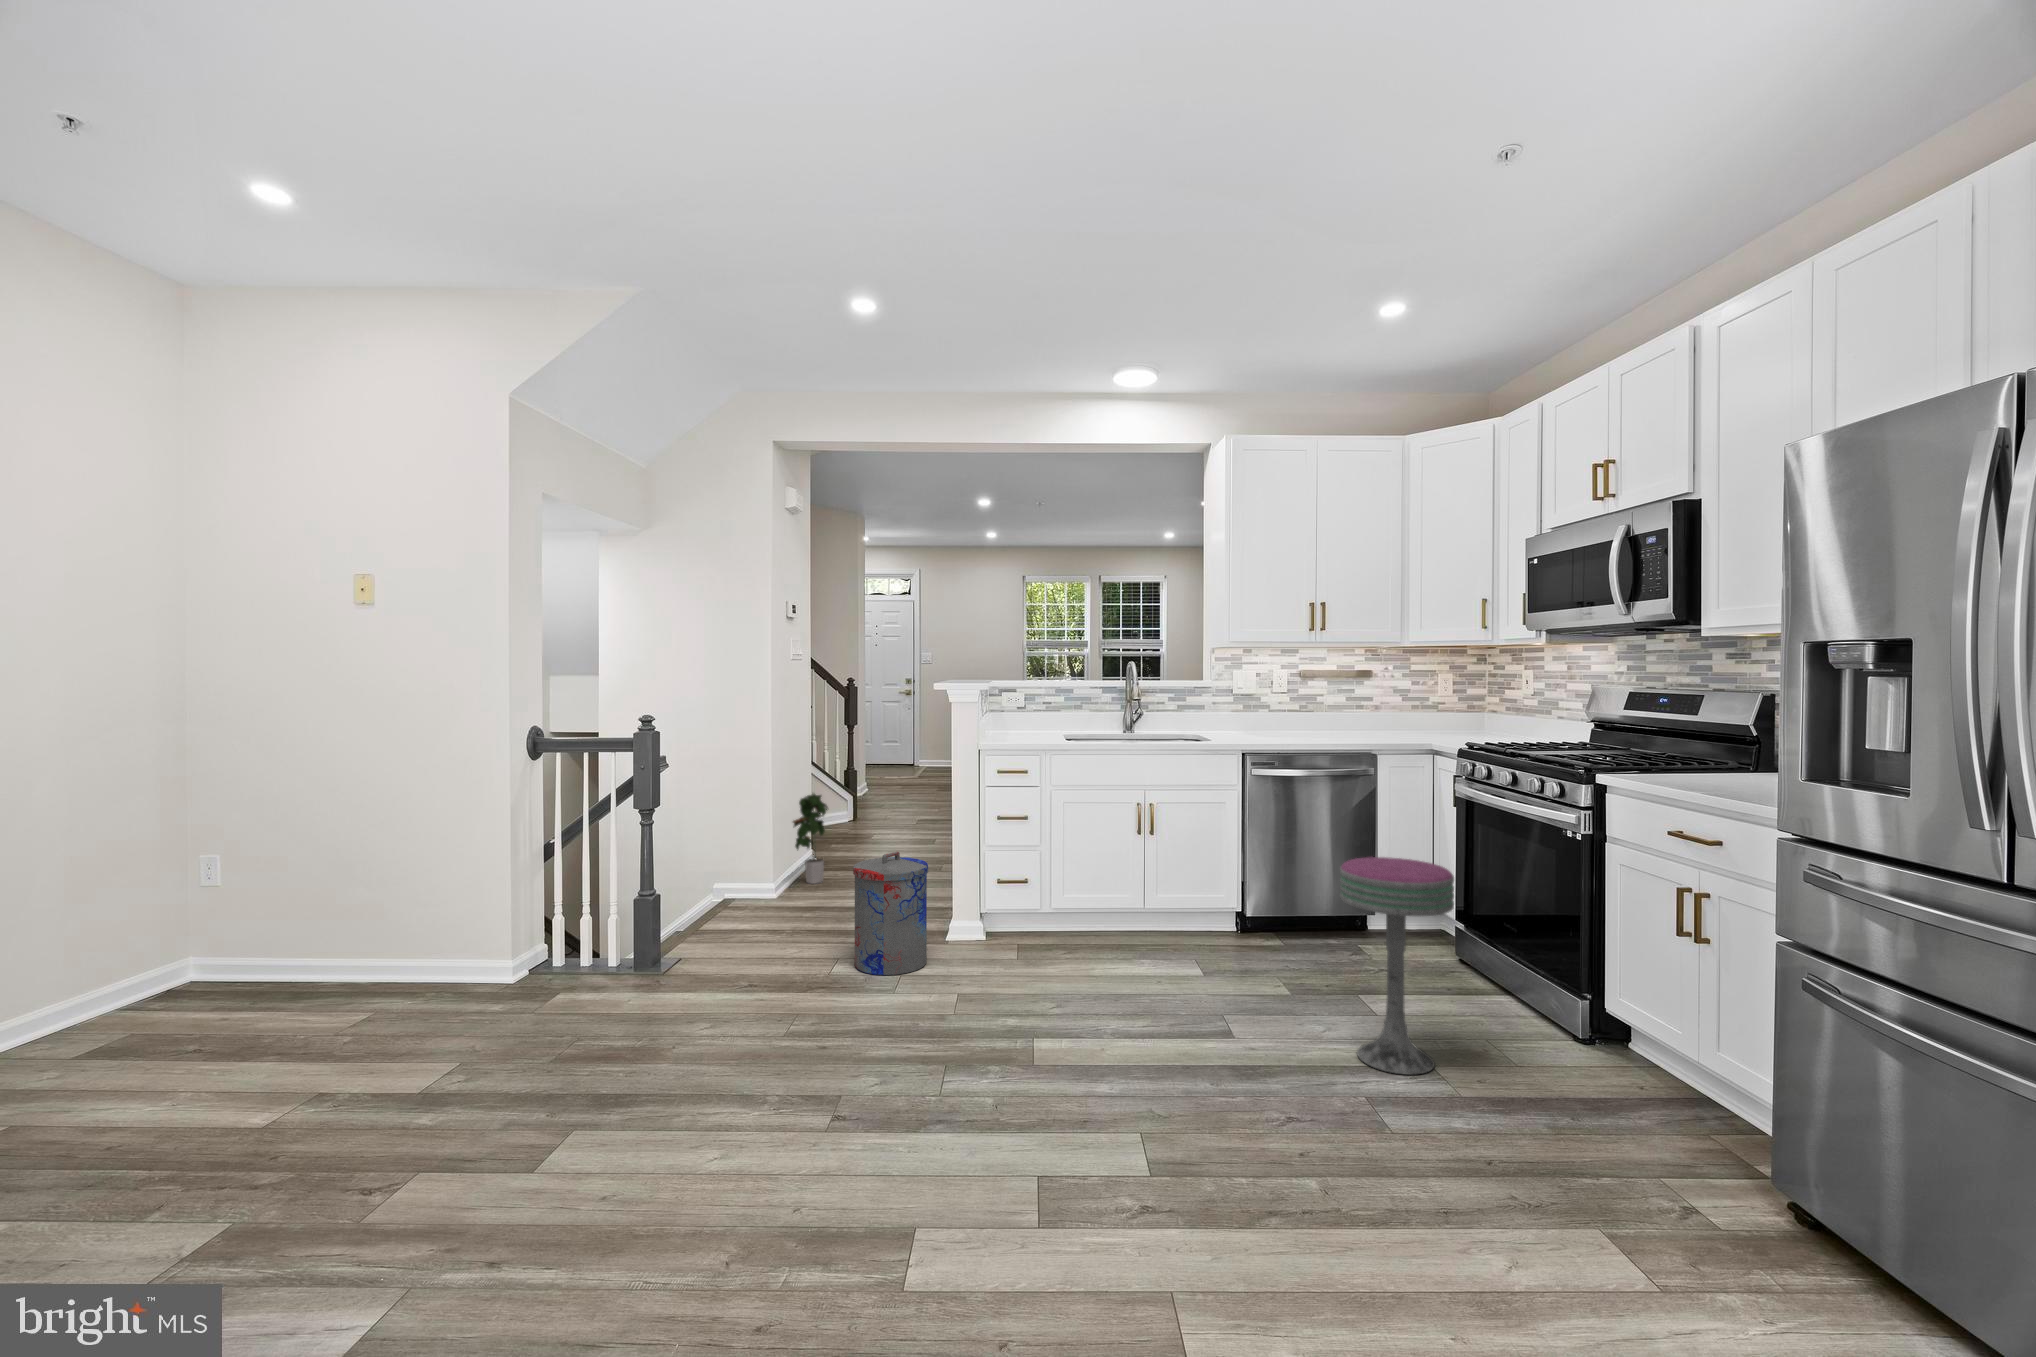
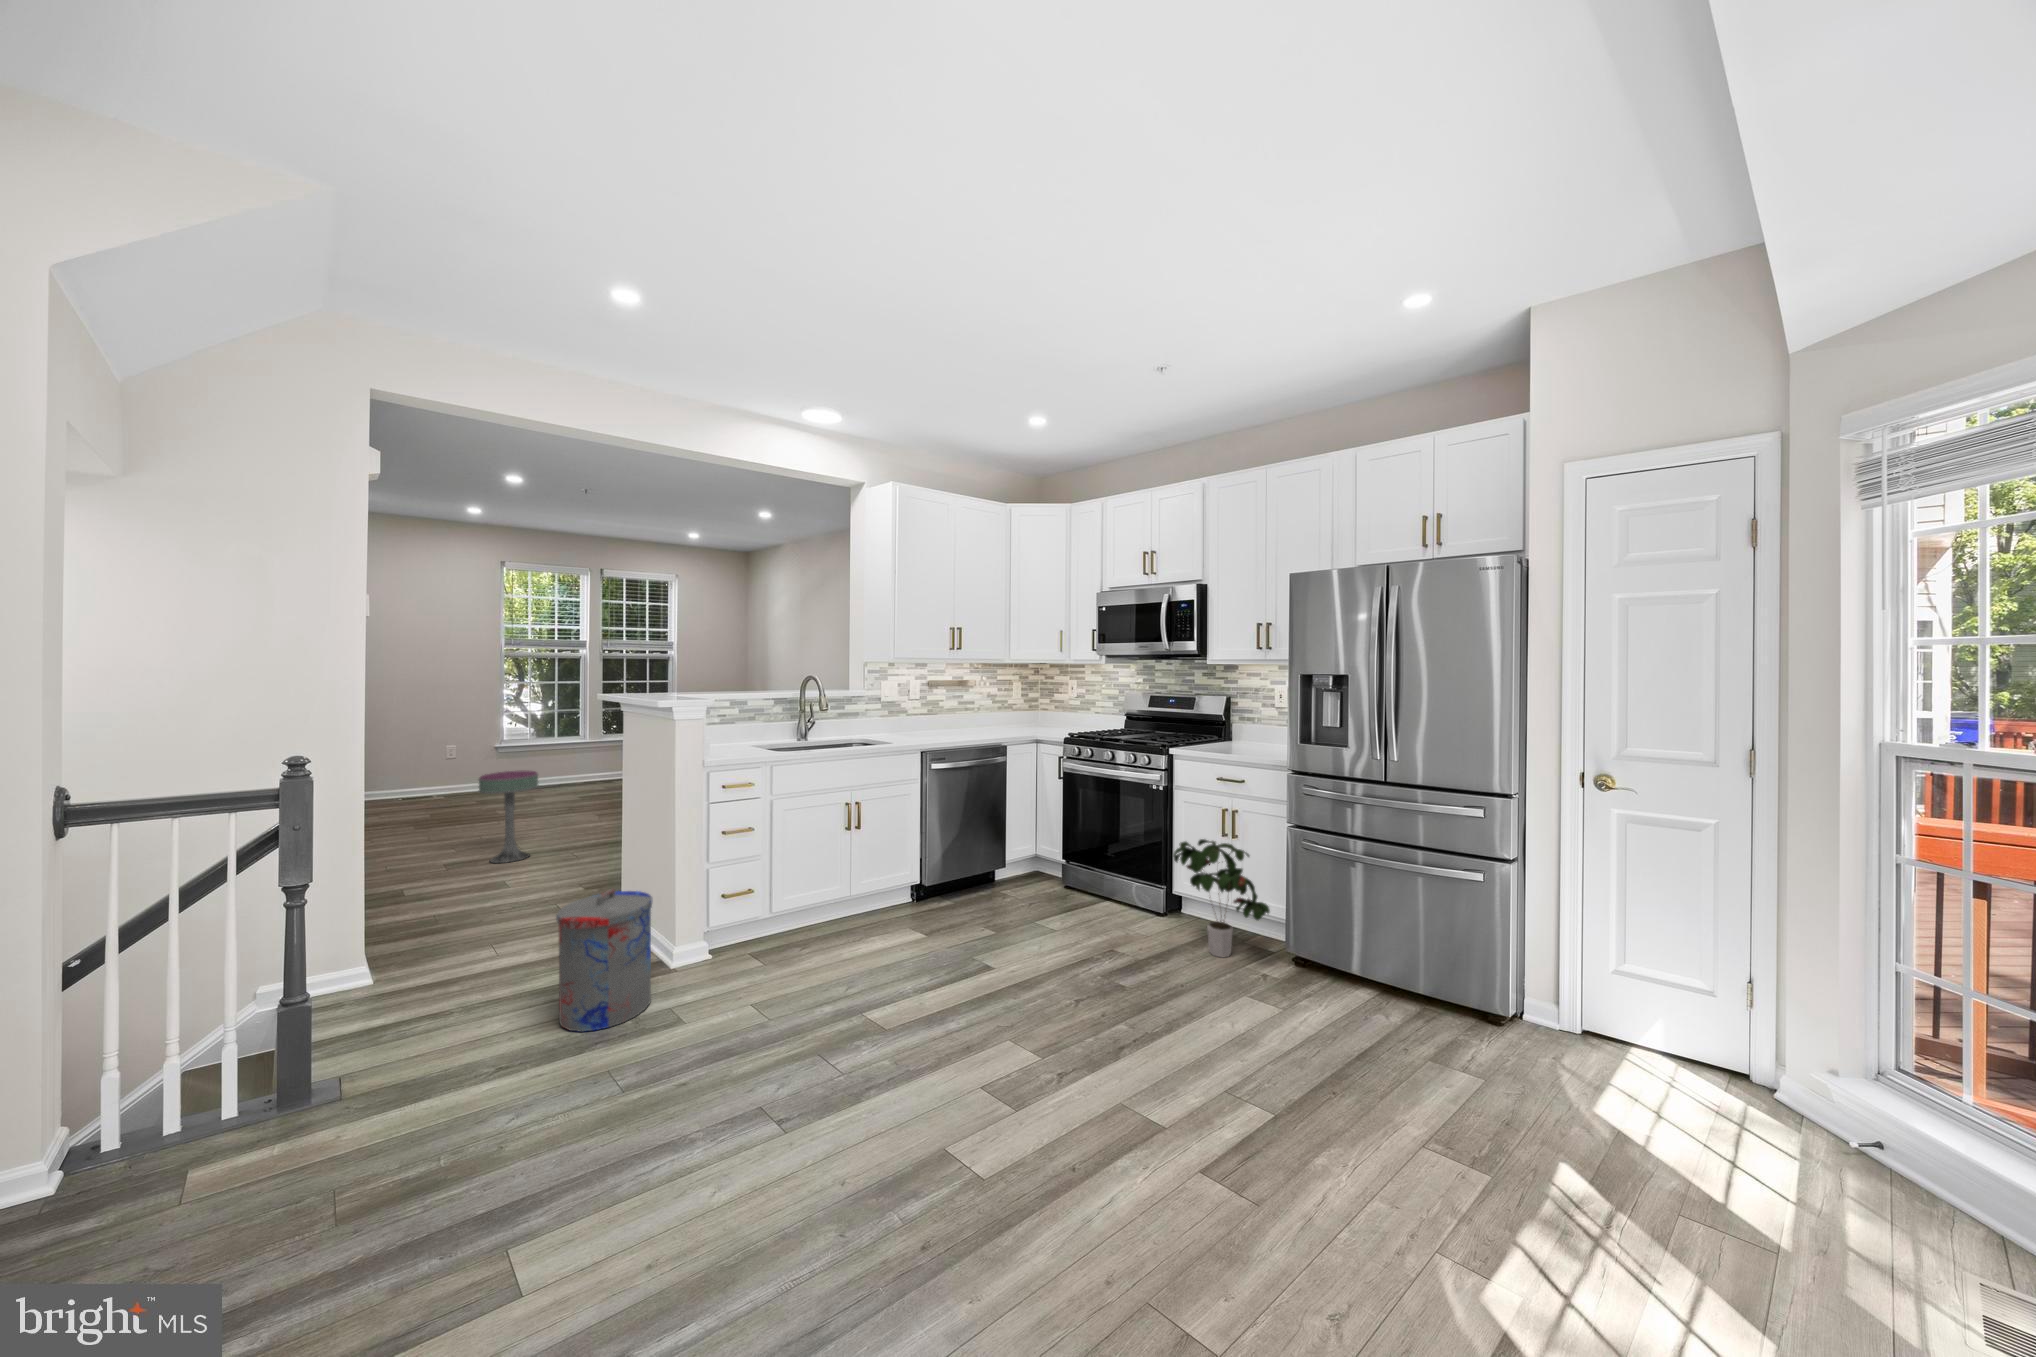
potted plant: present [793,794,828,884] -> present [1173,839,1270,957]
bar stool: present [1340,857,1454,1075] -> present [479,771,538,863]

